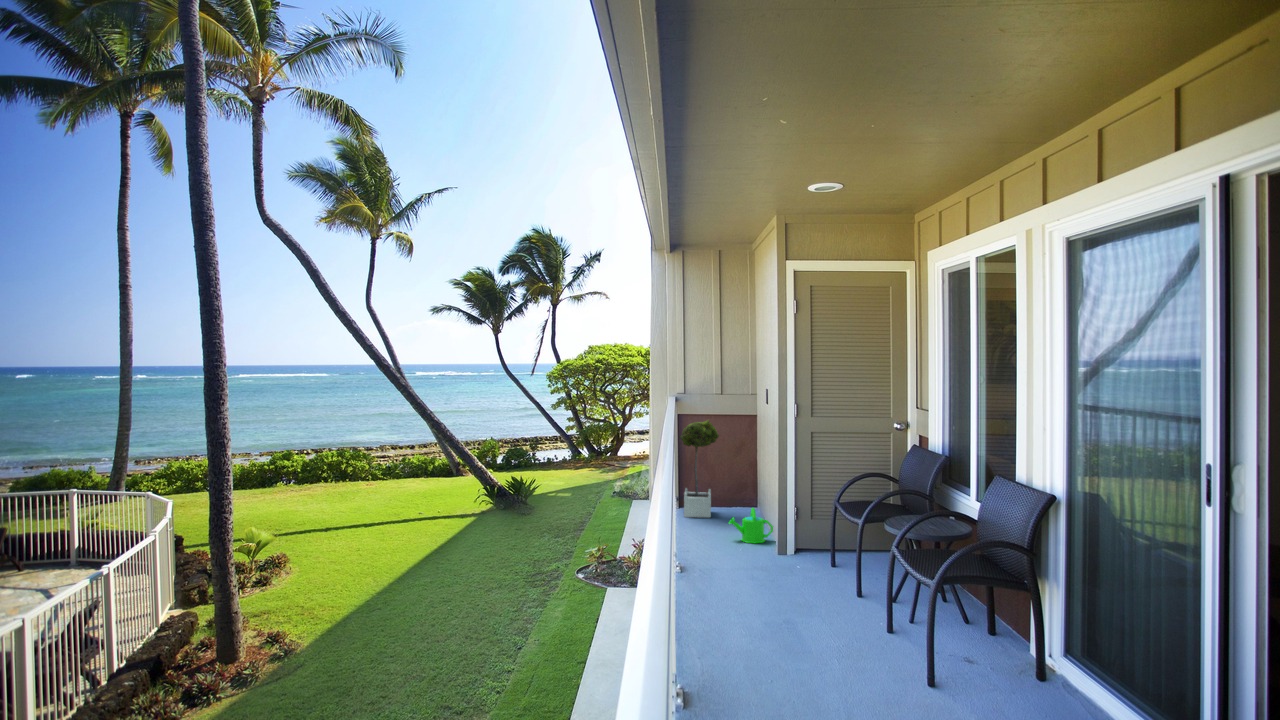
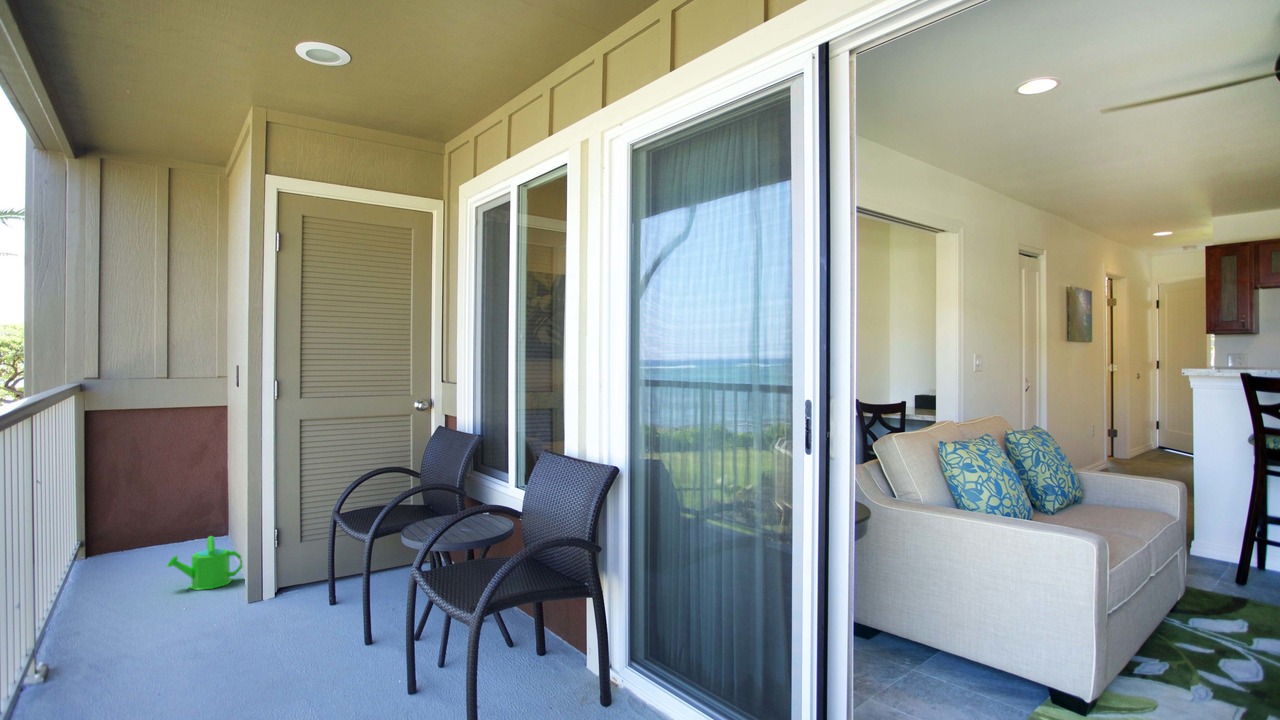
potted tree: present [679,420,719,518] -> none [87,413,163,566]

